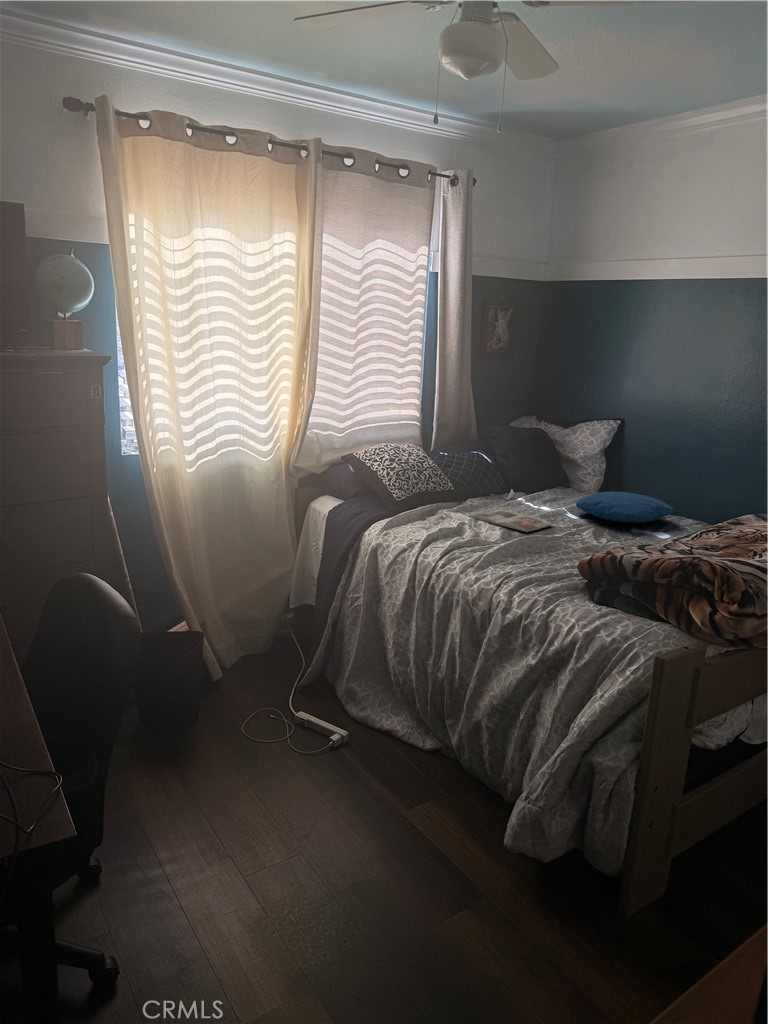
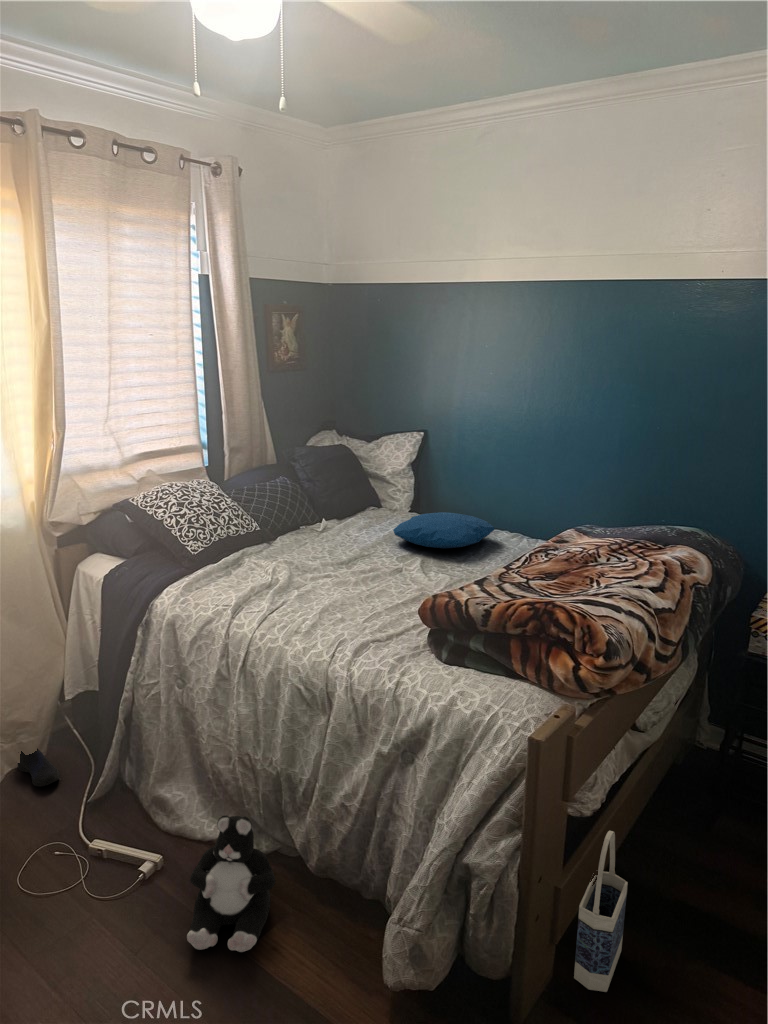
magazine: present [471,510,553,532] -> none [278,549,375,576]
shoe: none [247,635,277,670] -> present [18,748,60,786]
plush toy: none [358,701,432,808] -> present [187,815,275,952]
bag: none [683,765,746,909] -> present [574,831,628,992]

